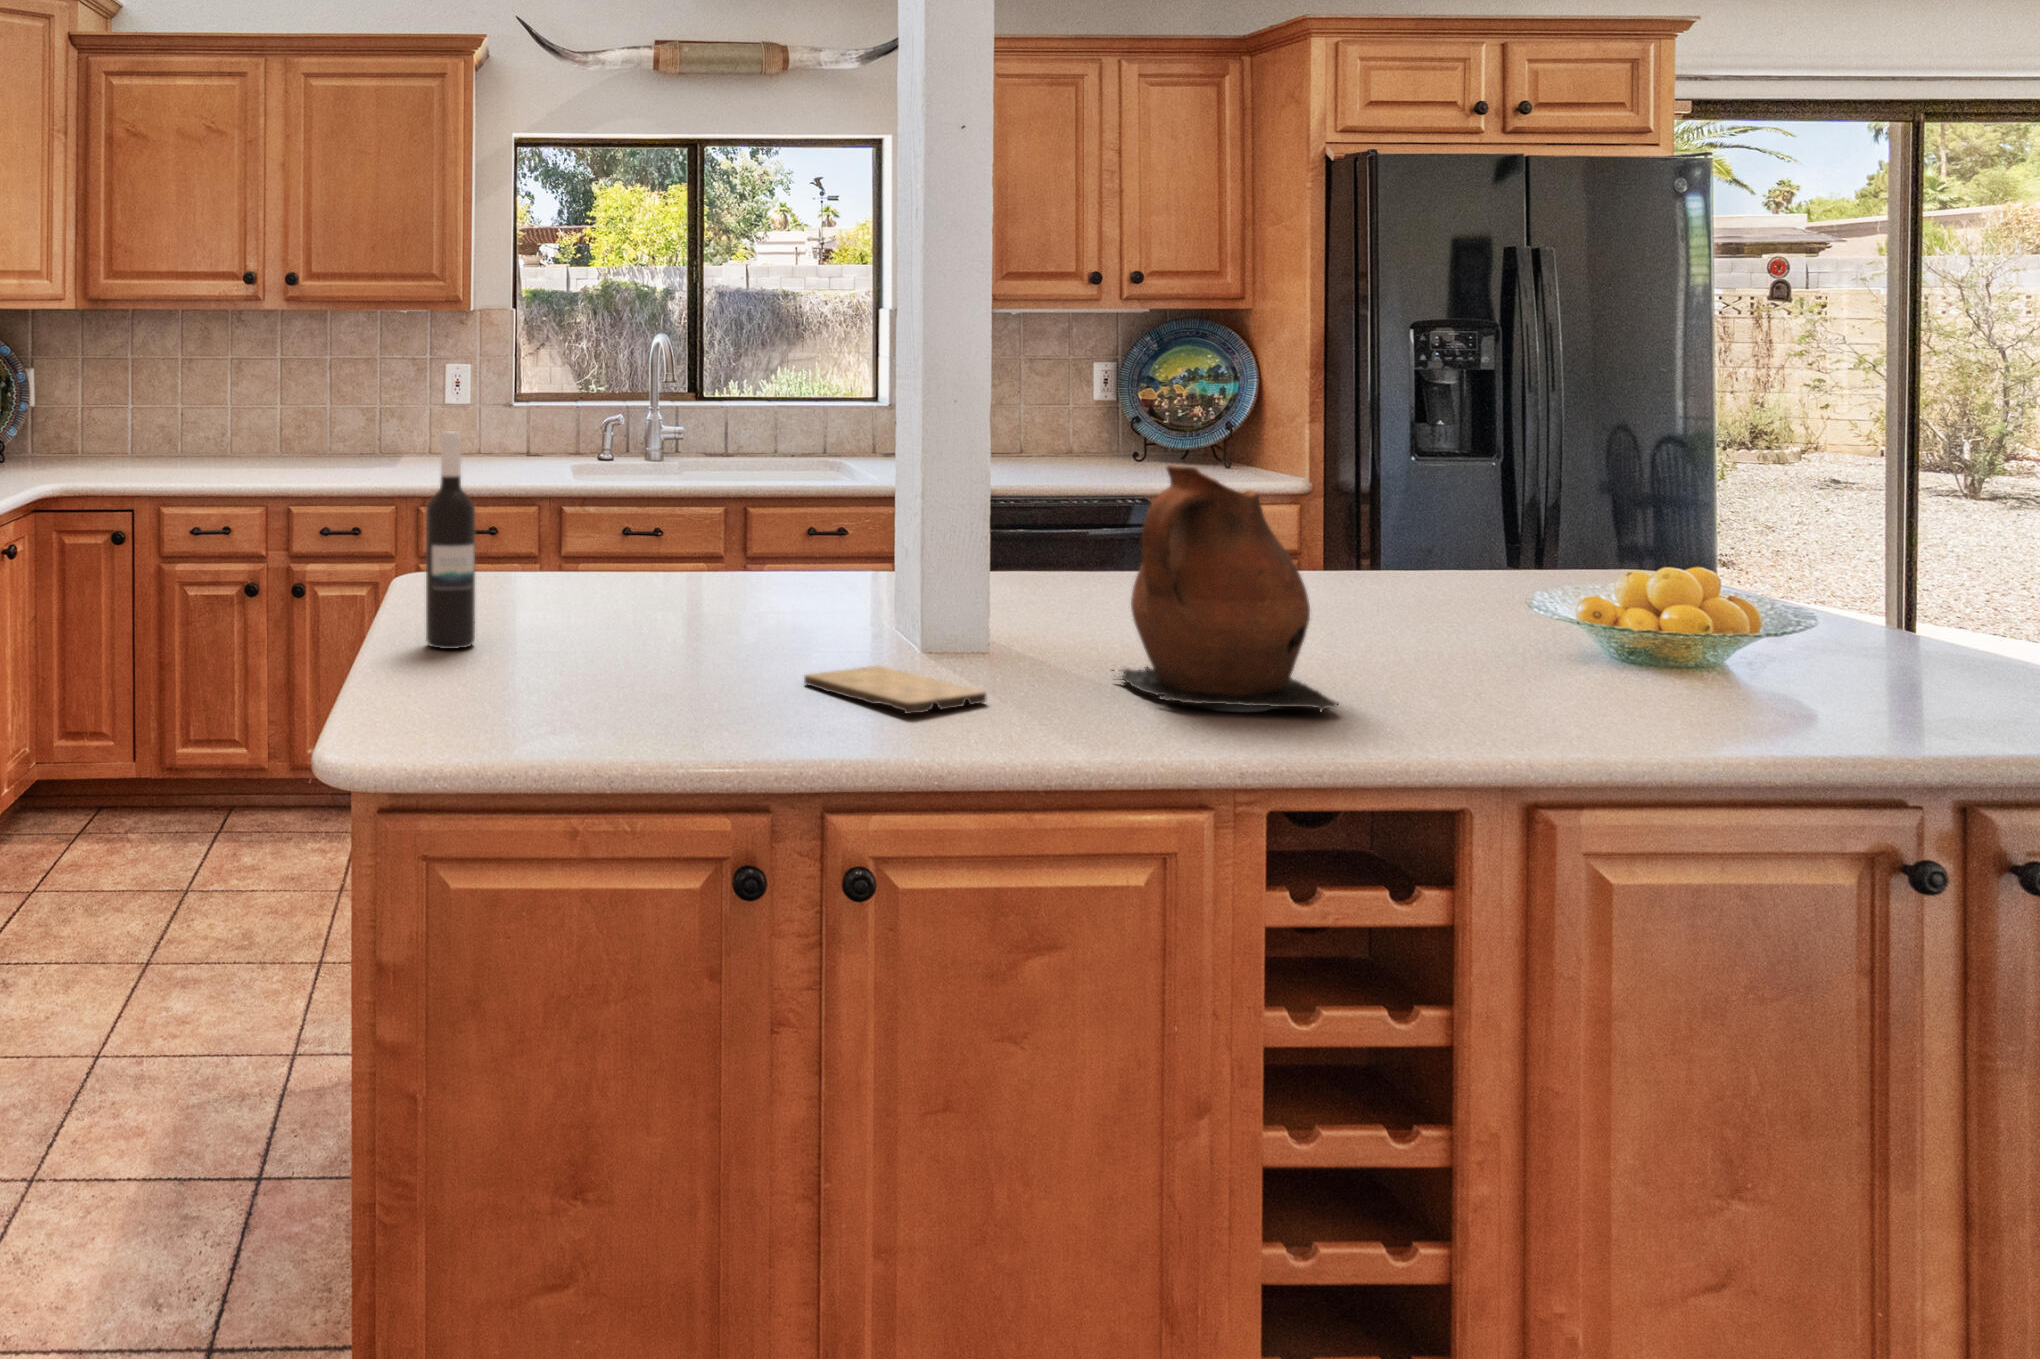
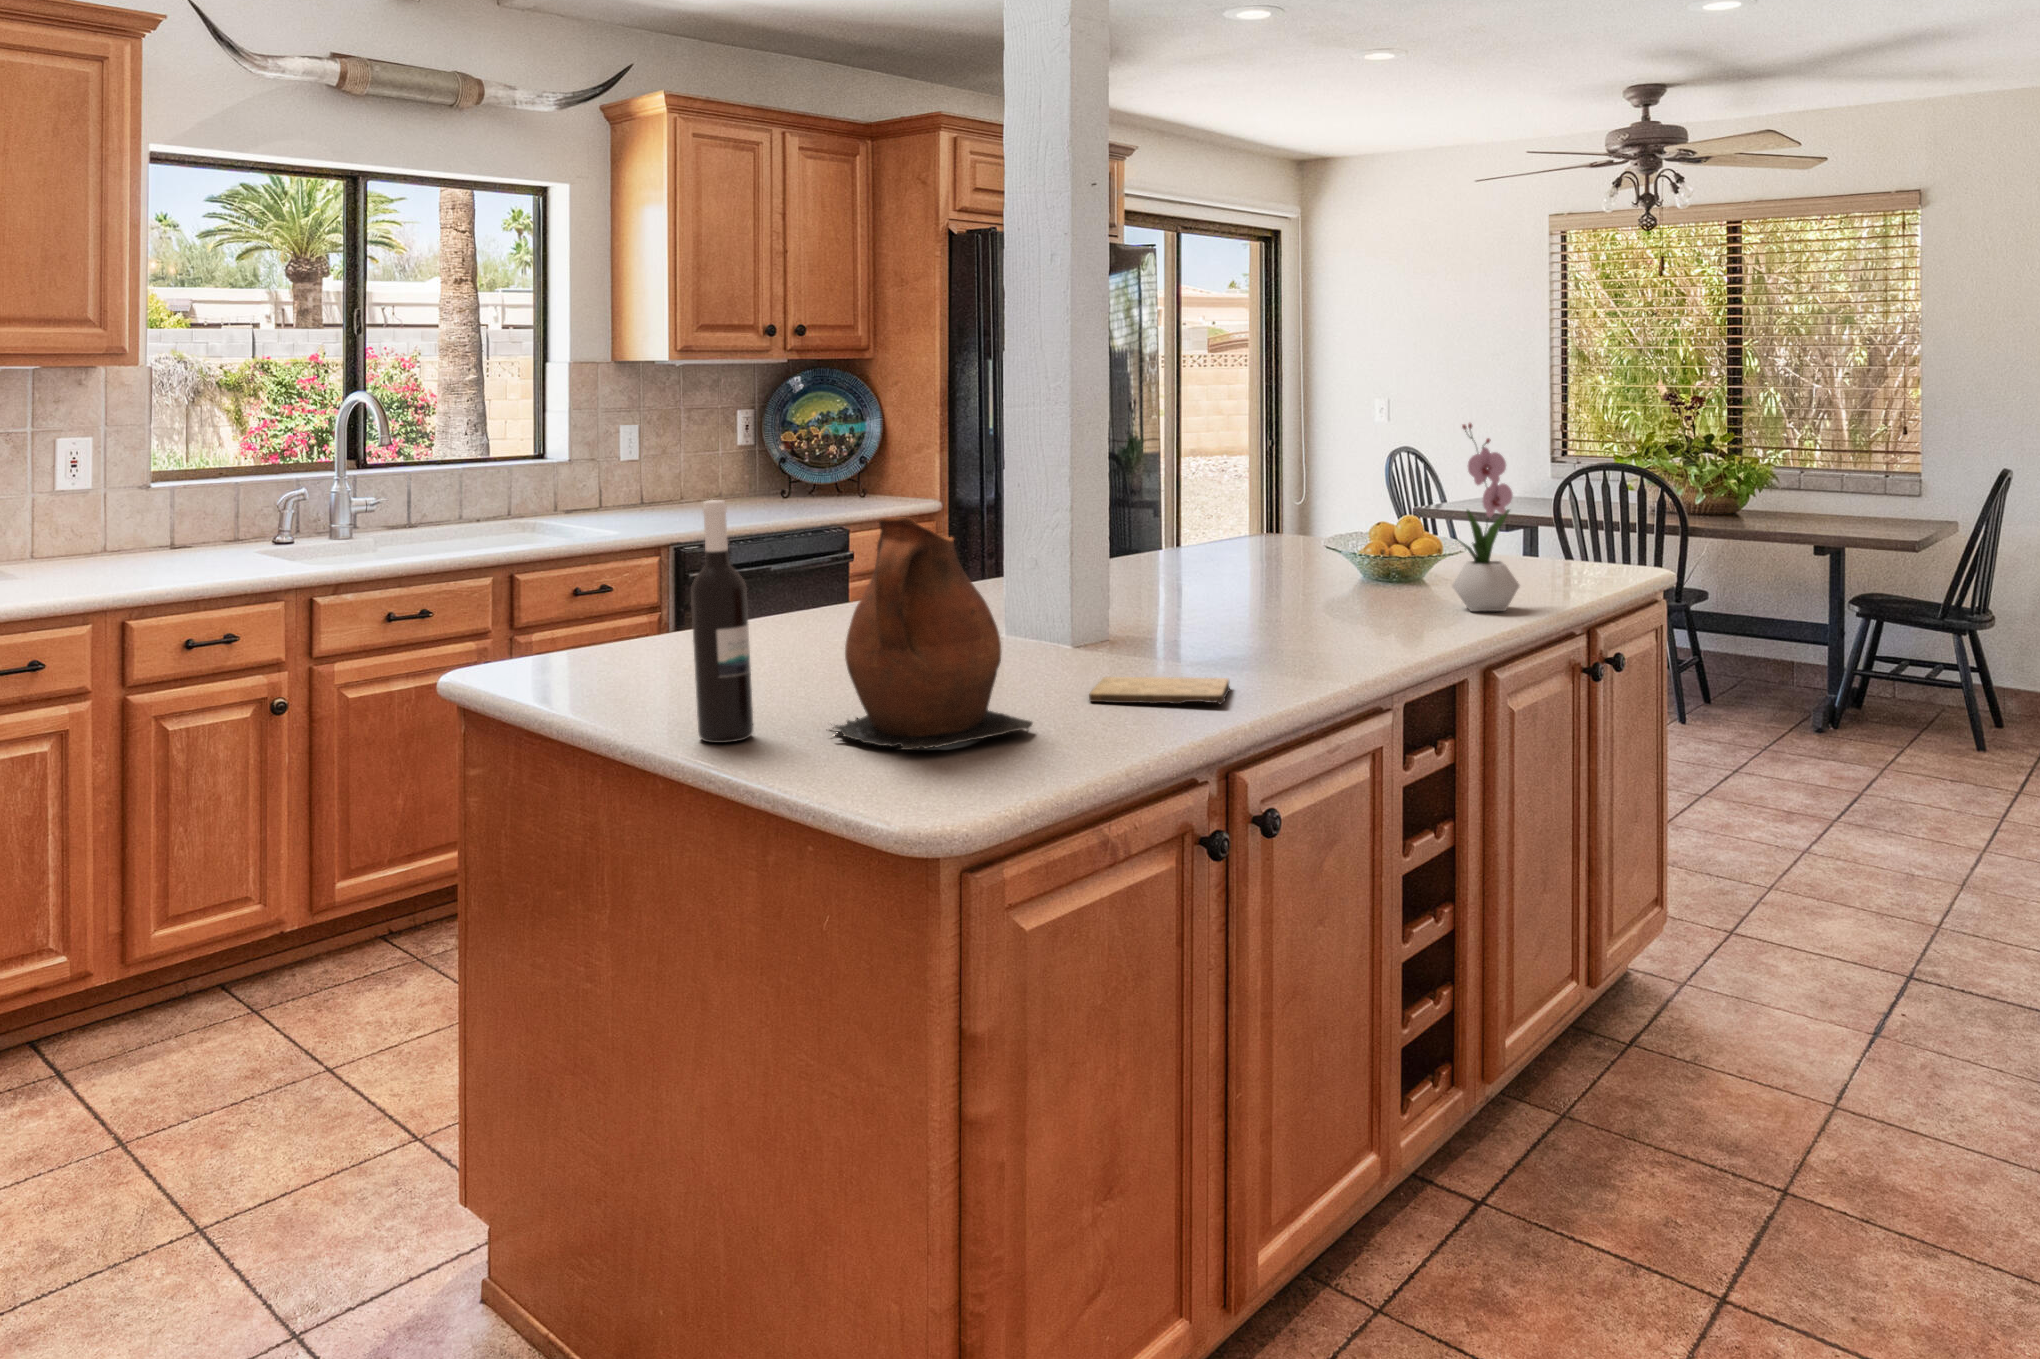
flower arrangement: none [1630,409,1765,706] -> present [1452,423,1519,611]
ceramic pitcher: present [1112,465,1337,712] -> present [833,518,1033,750]

